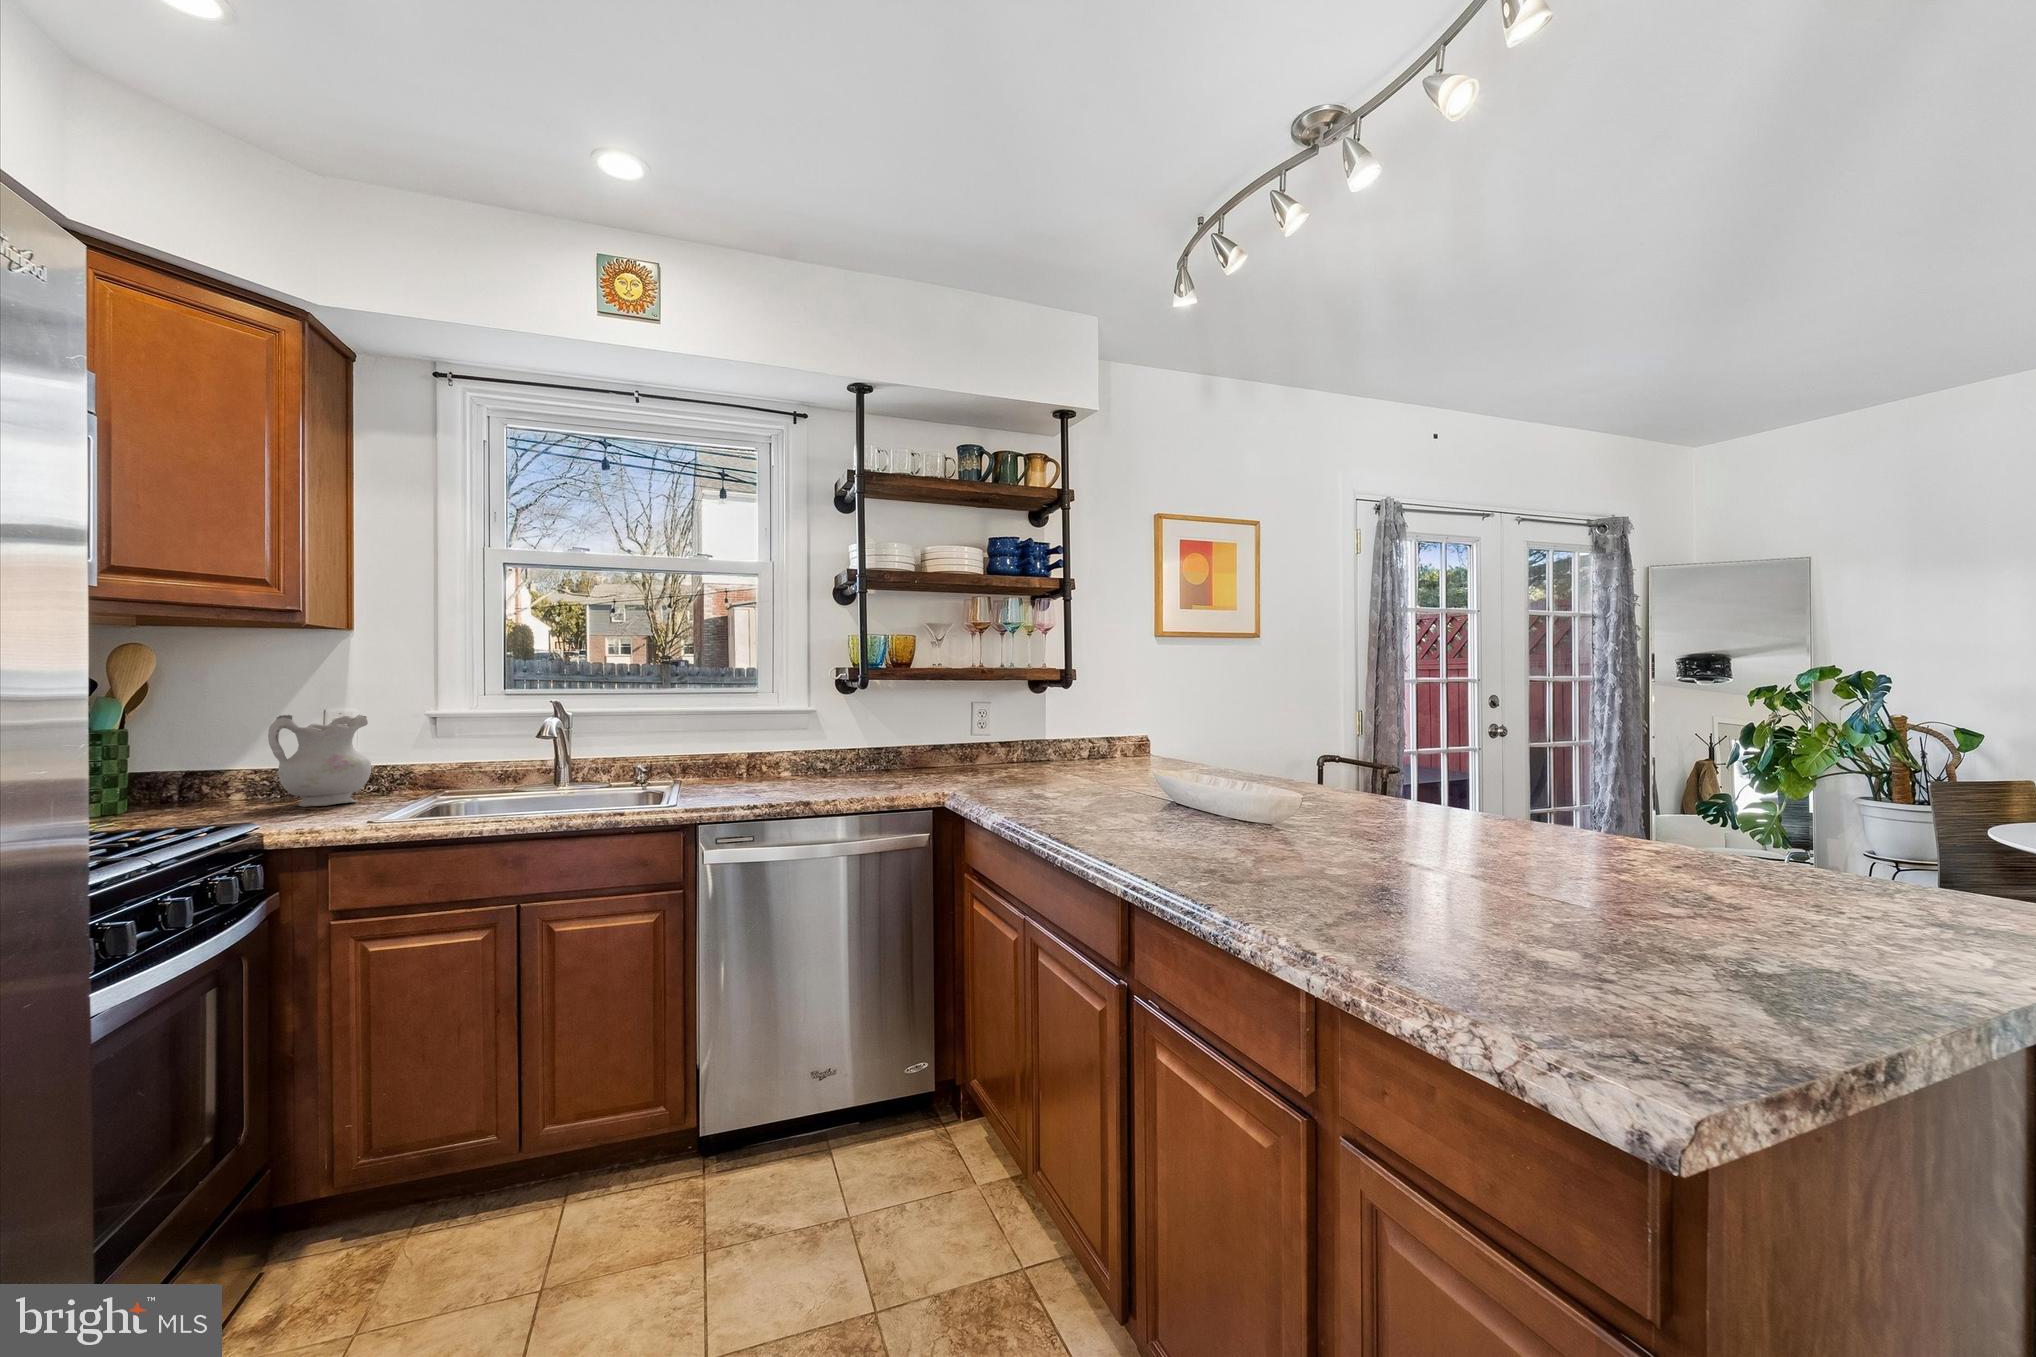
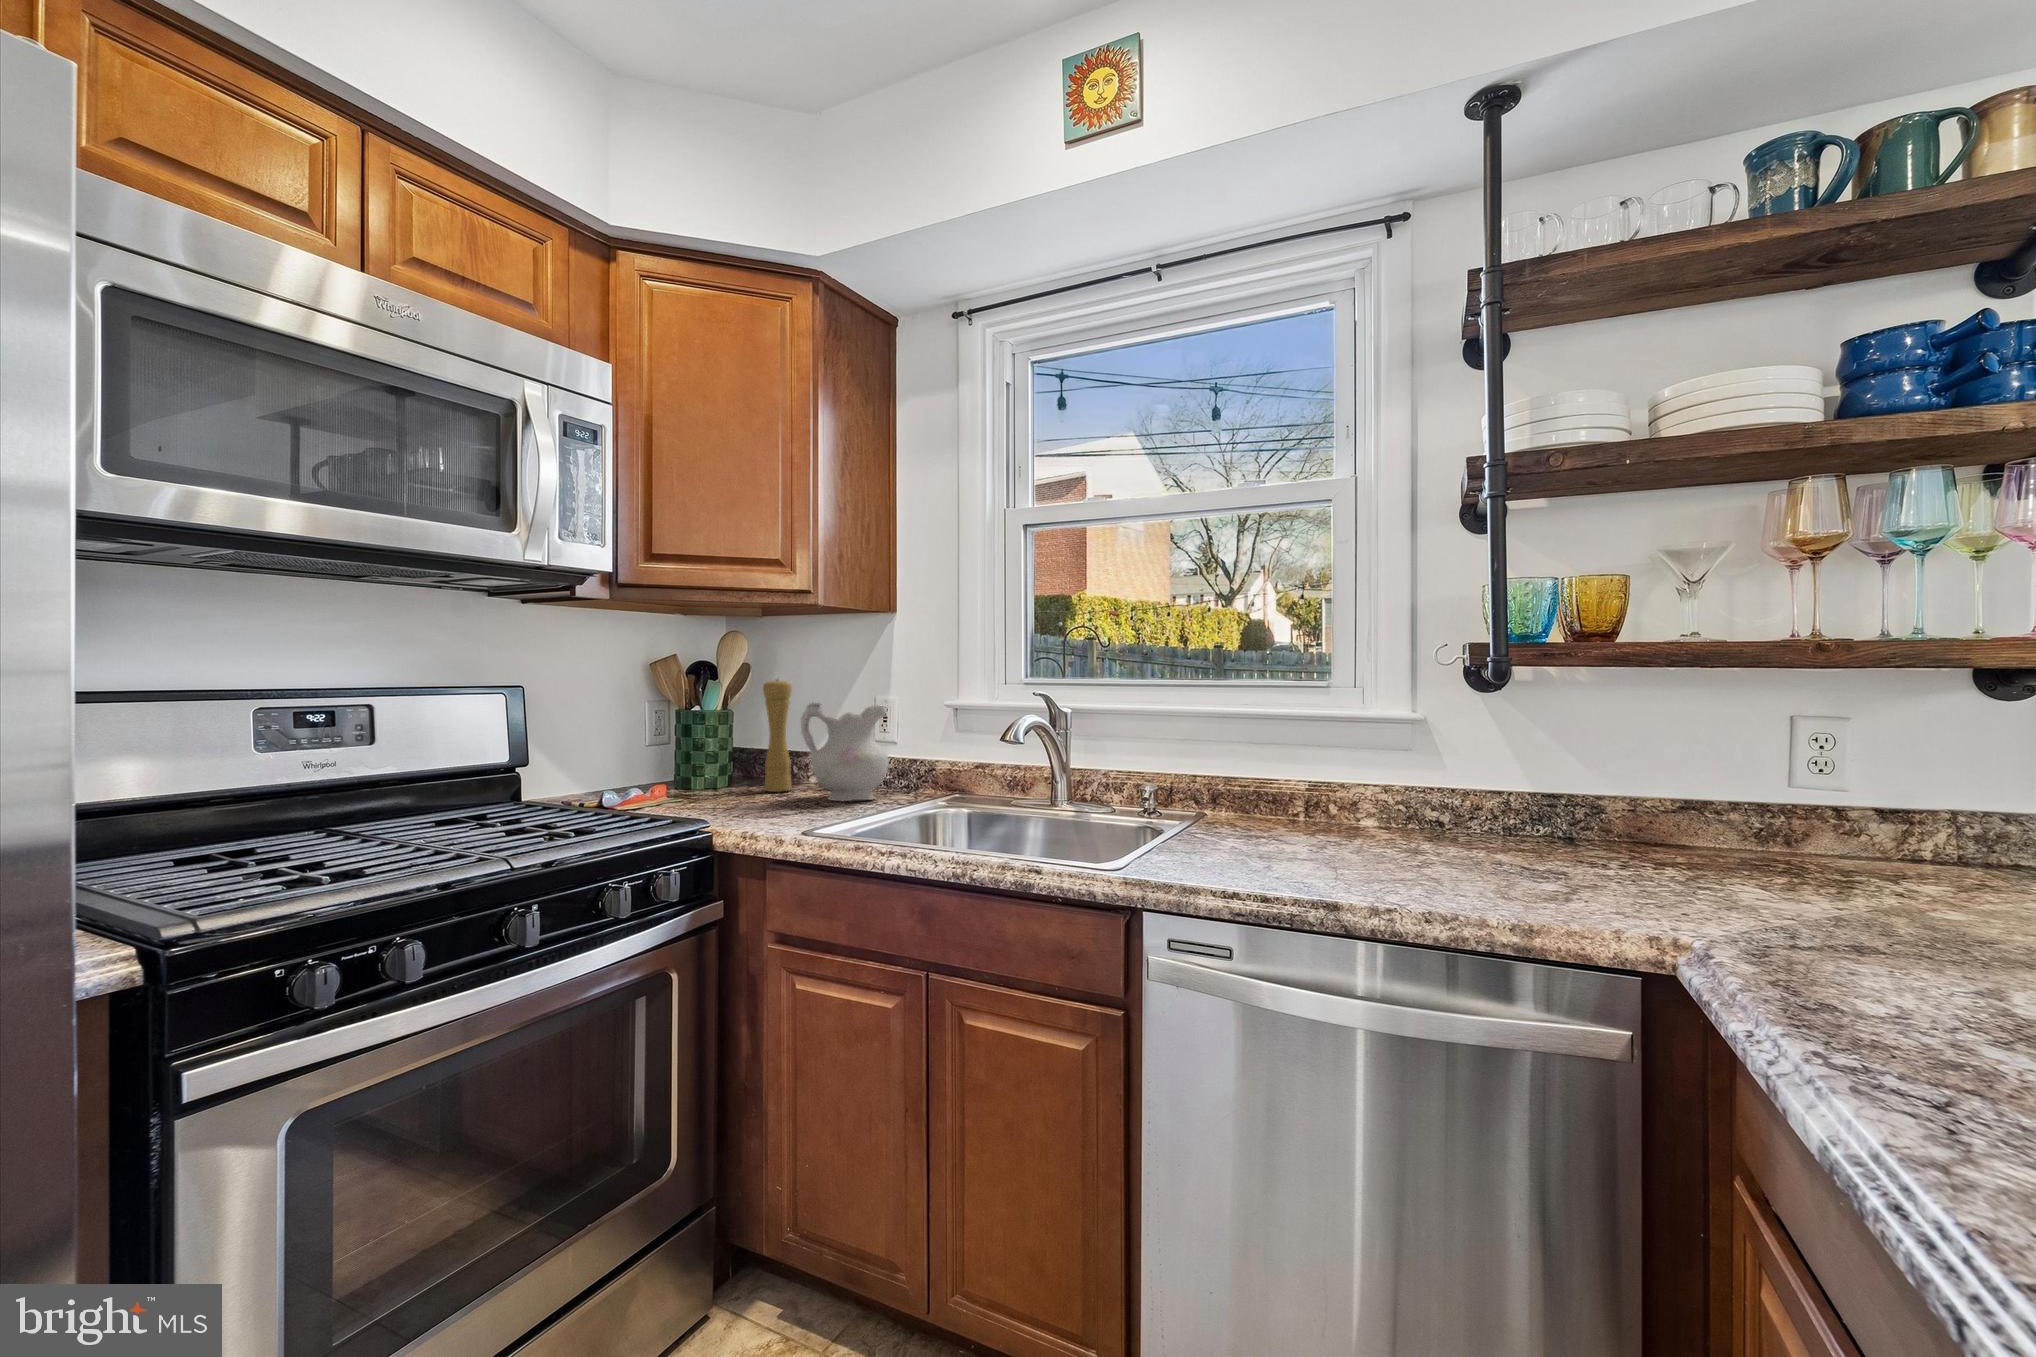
pepper mill: none [191,693,231,808] -> present [763,679,792,792]

